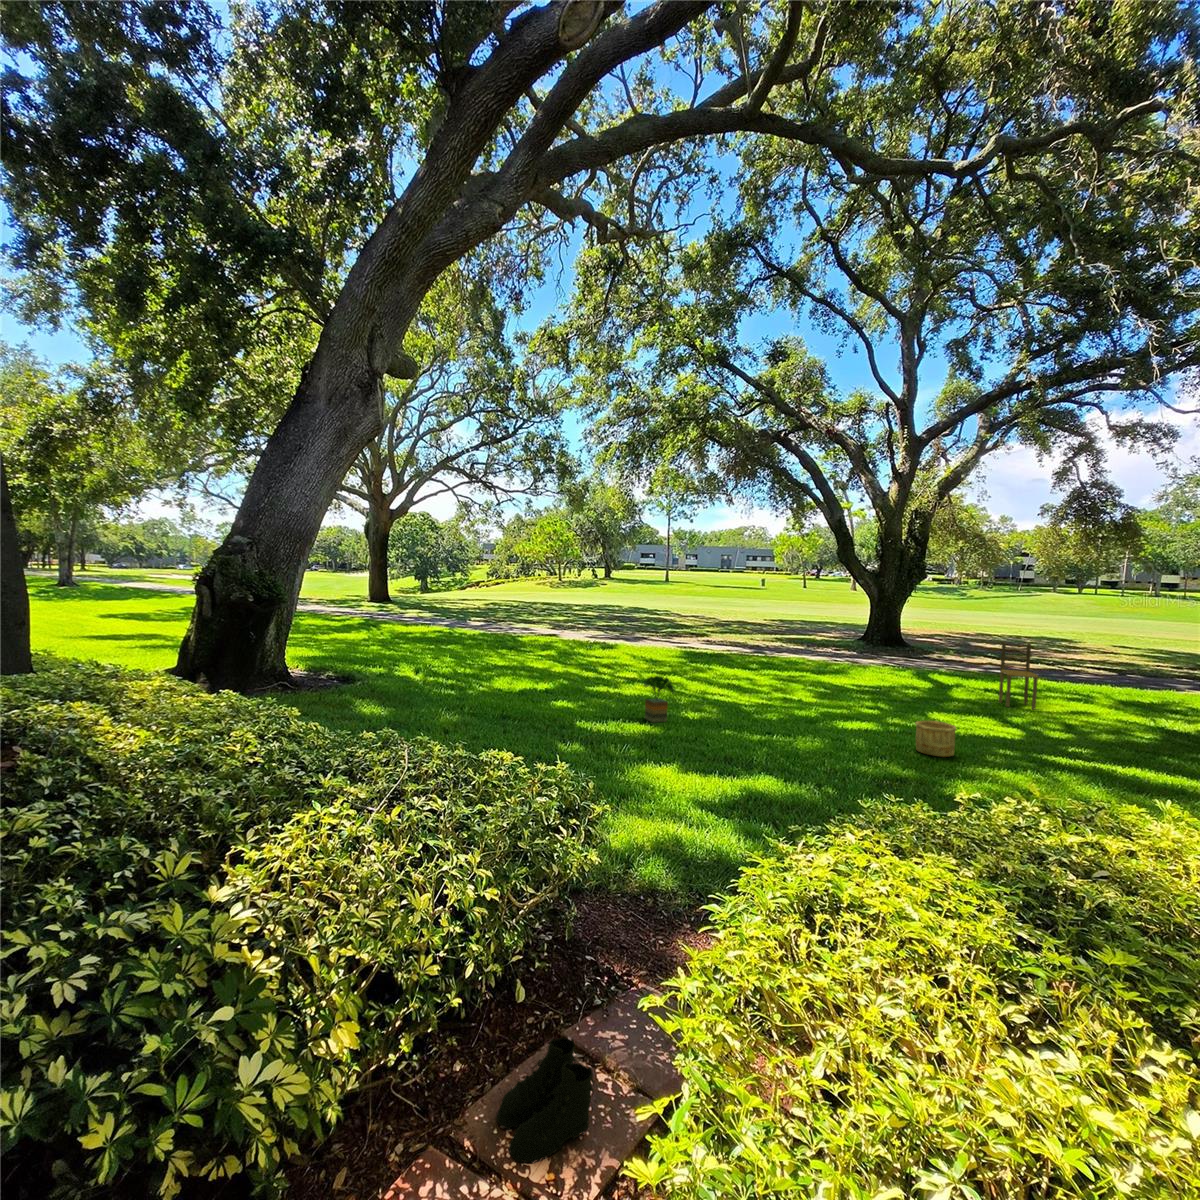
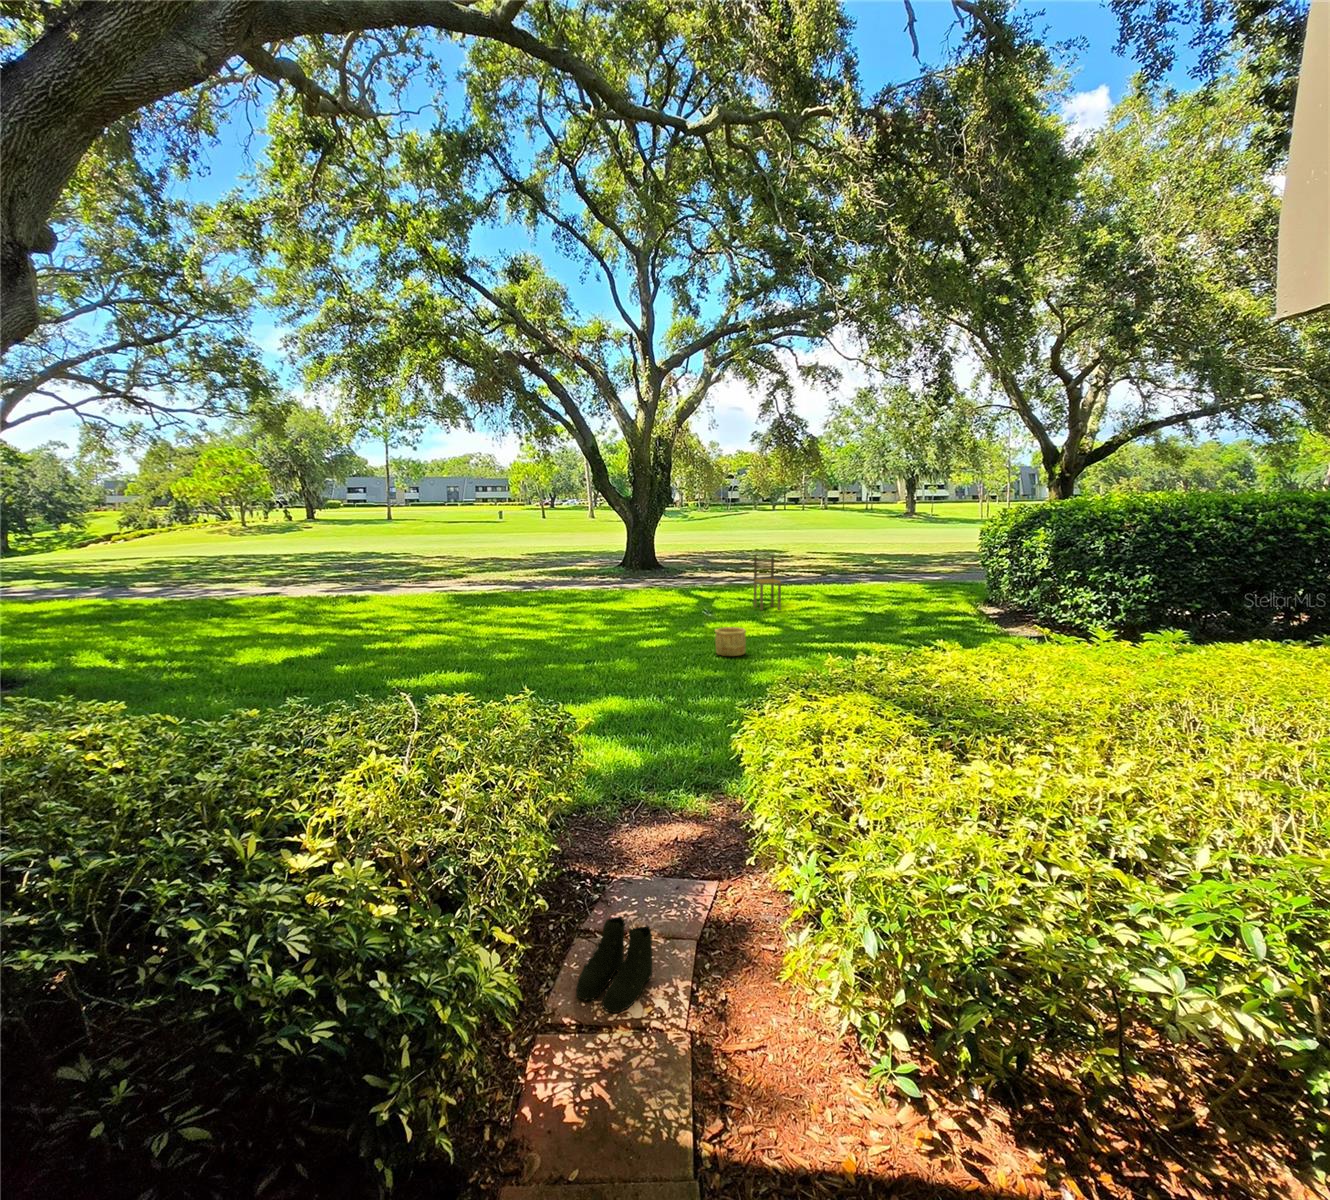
potted tree: present [643,676,675,722] -> none [454,620,494,671]

